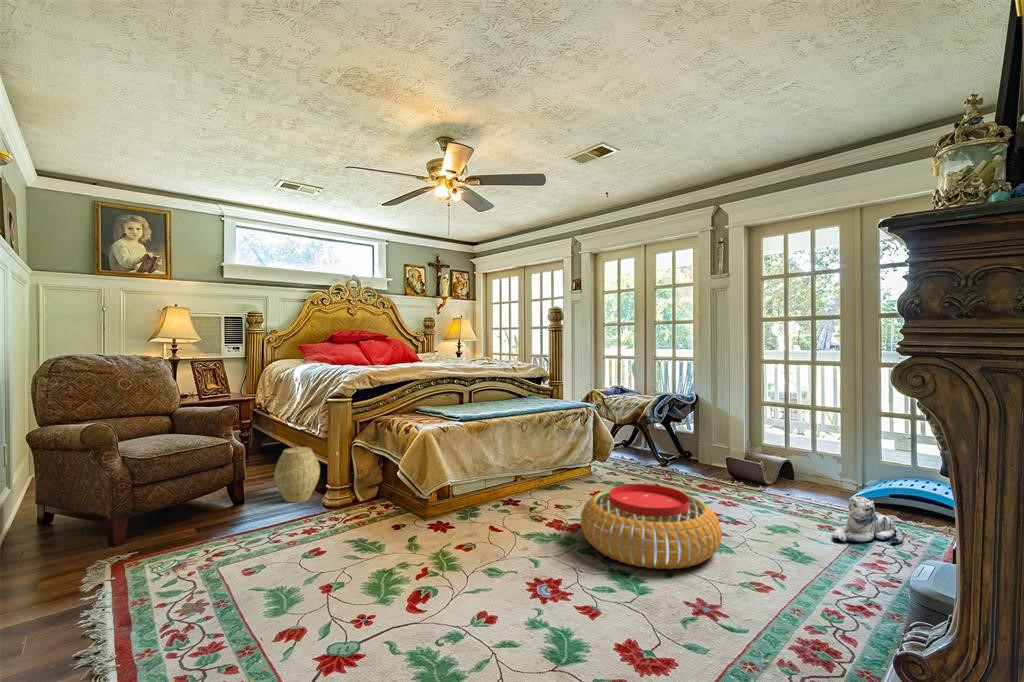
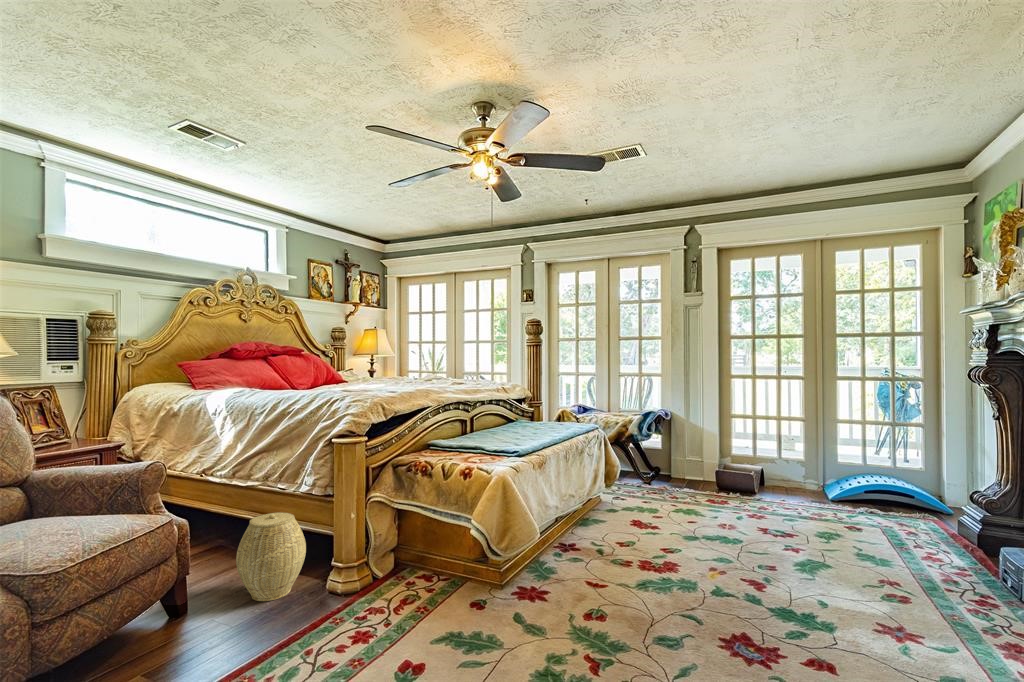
pouf: present [581,484,721,569] -> none [690,513,860,613]
plush toy: present [833,495,904,543] -> none [888,501,941,548]

